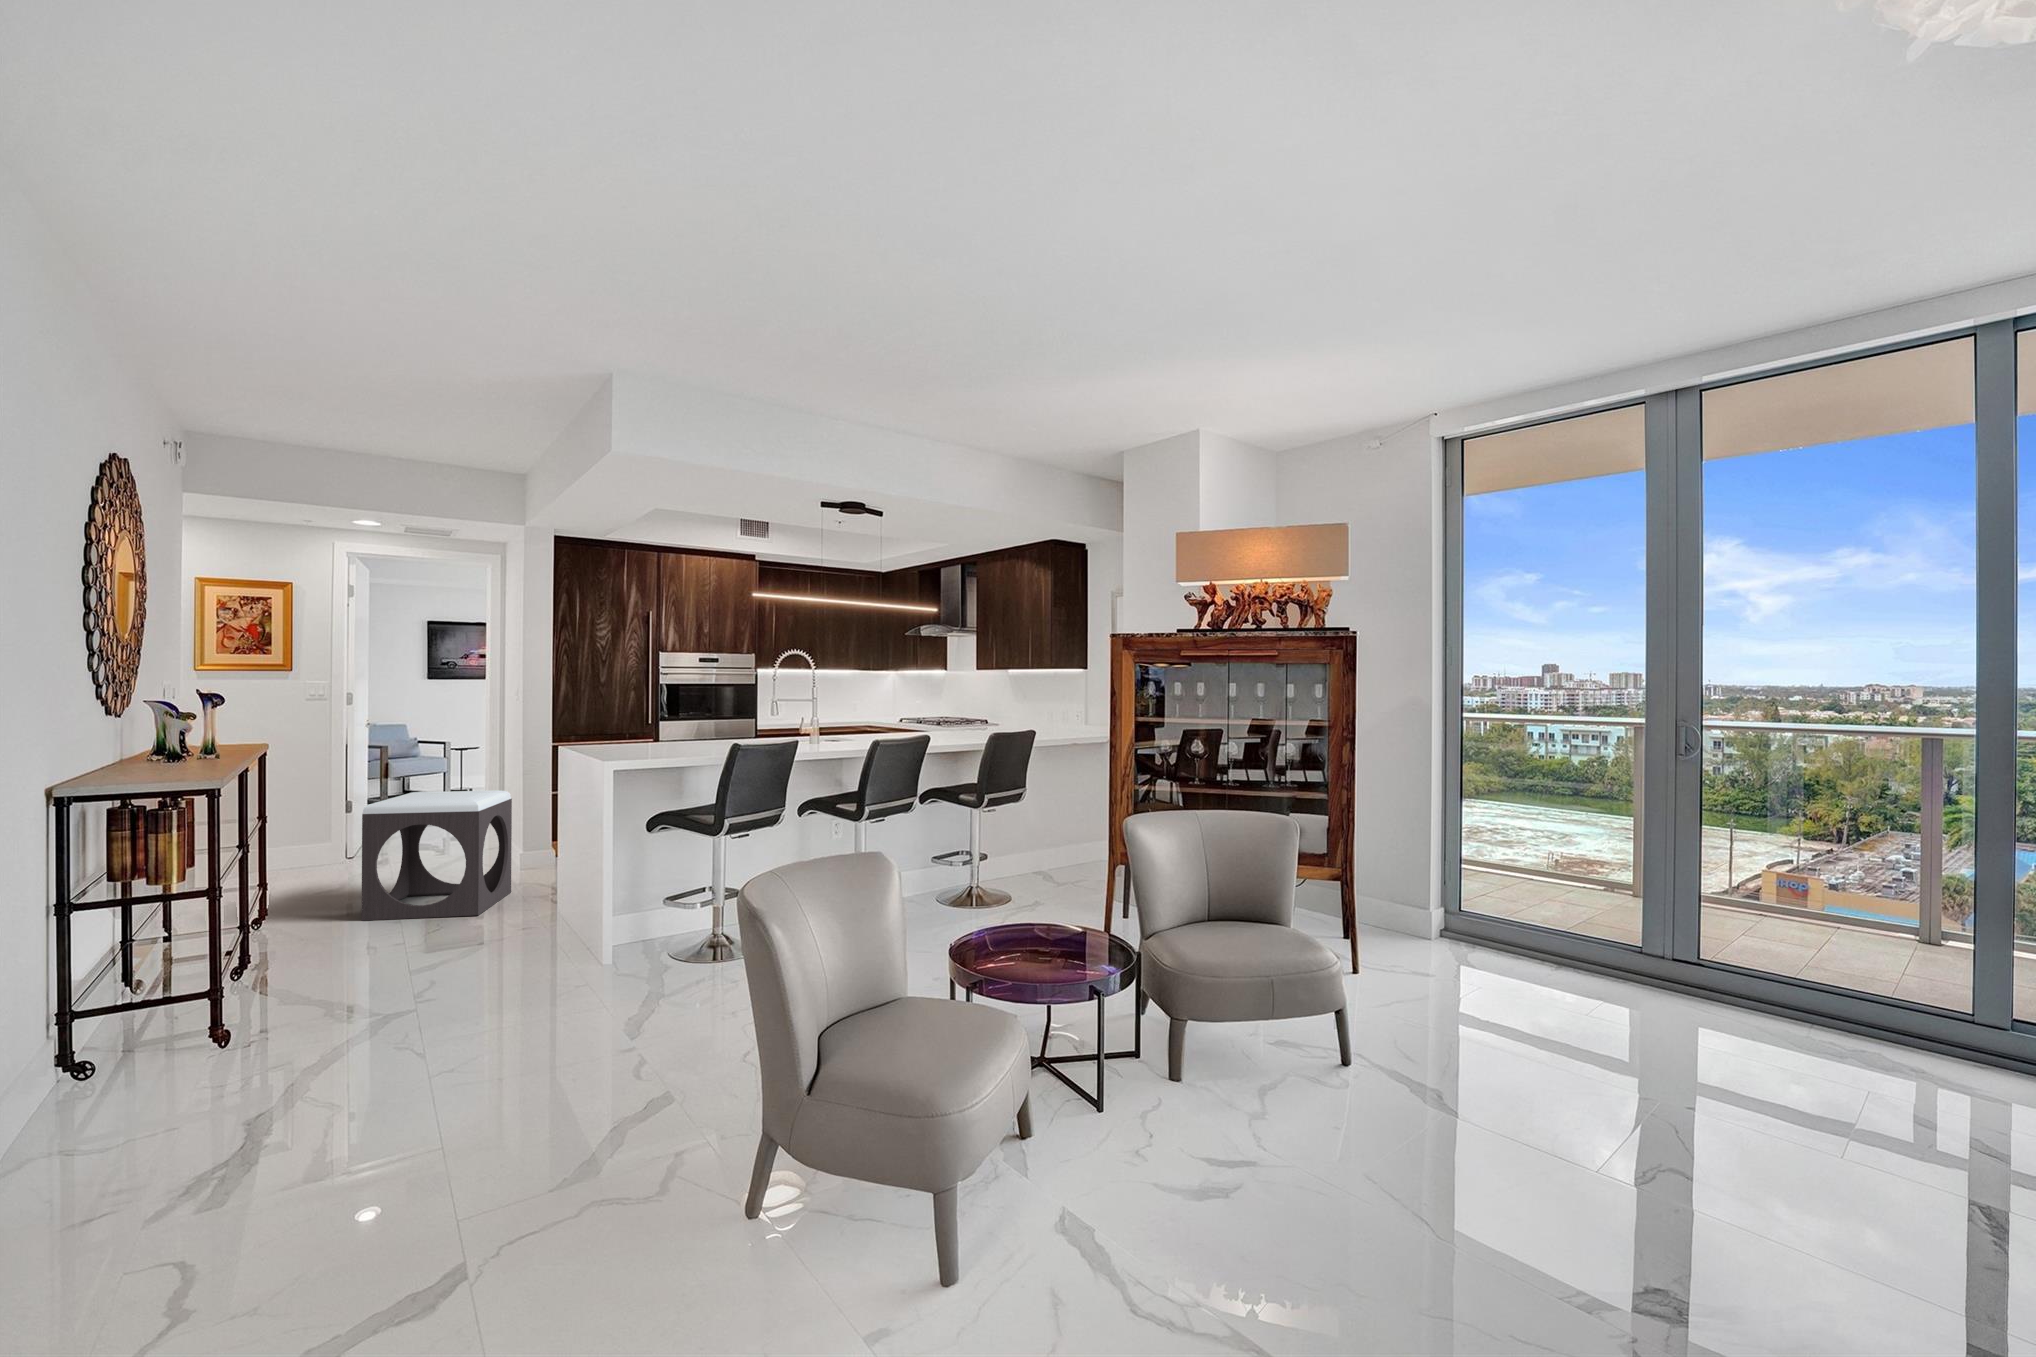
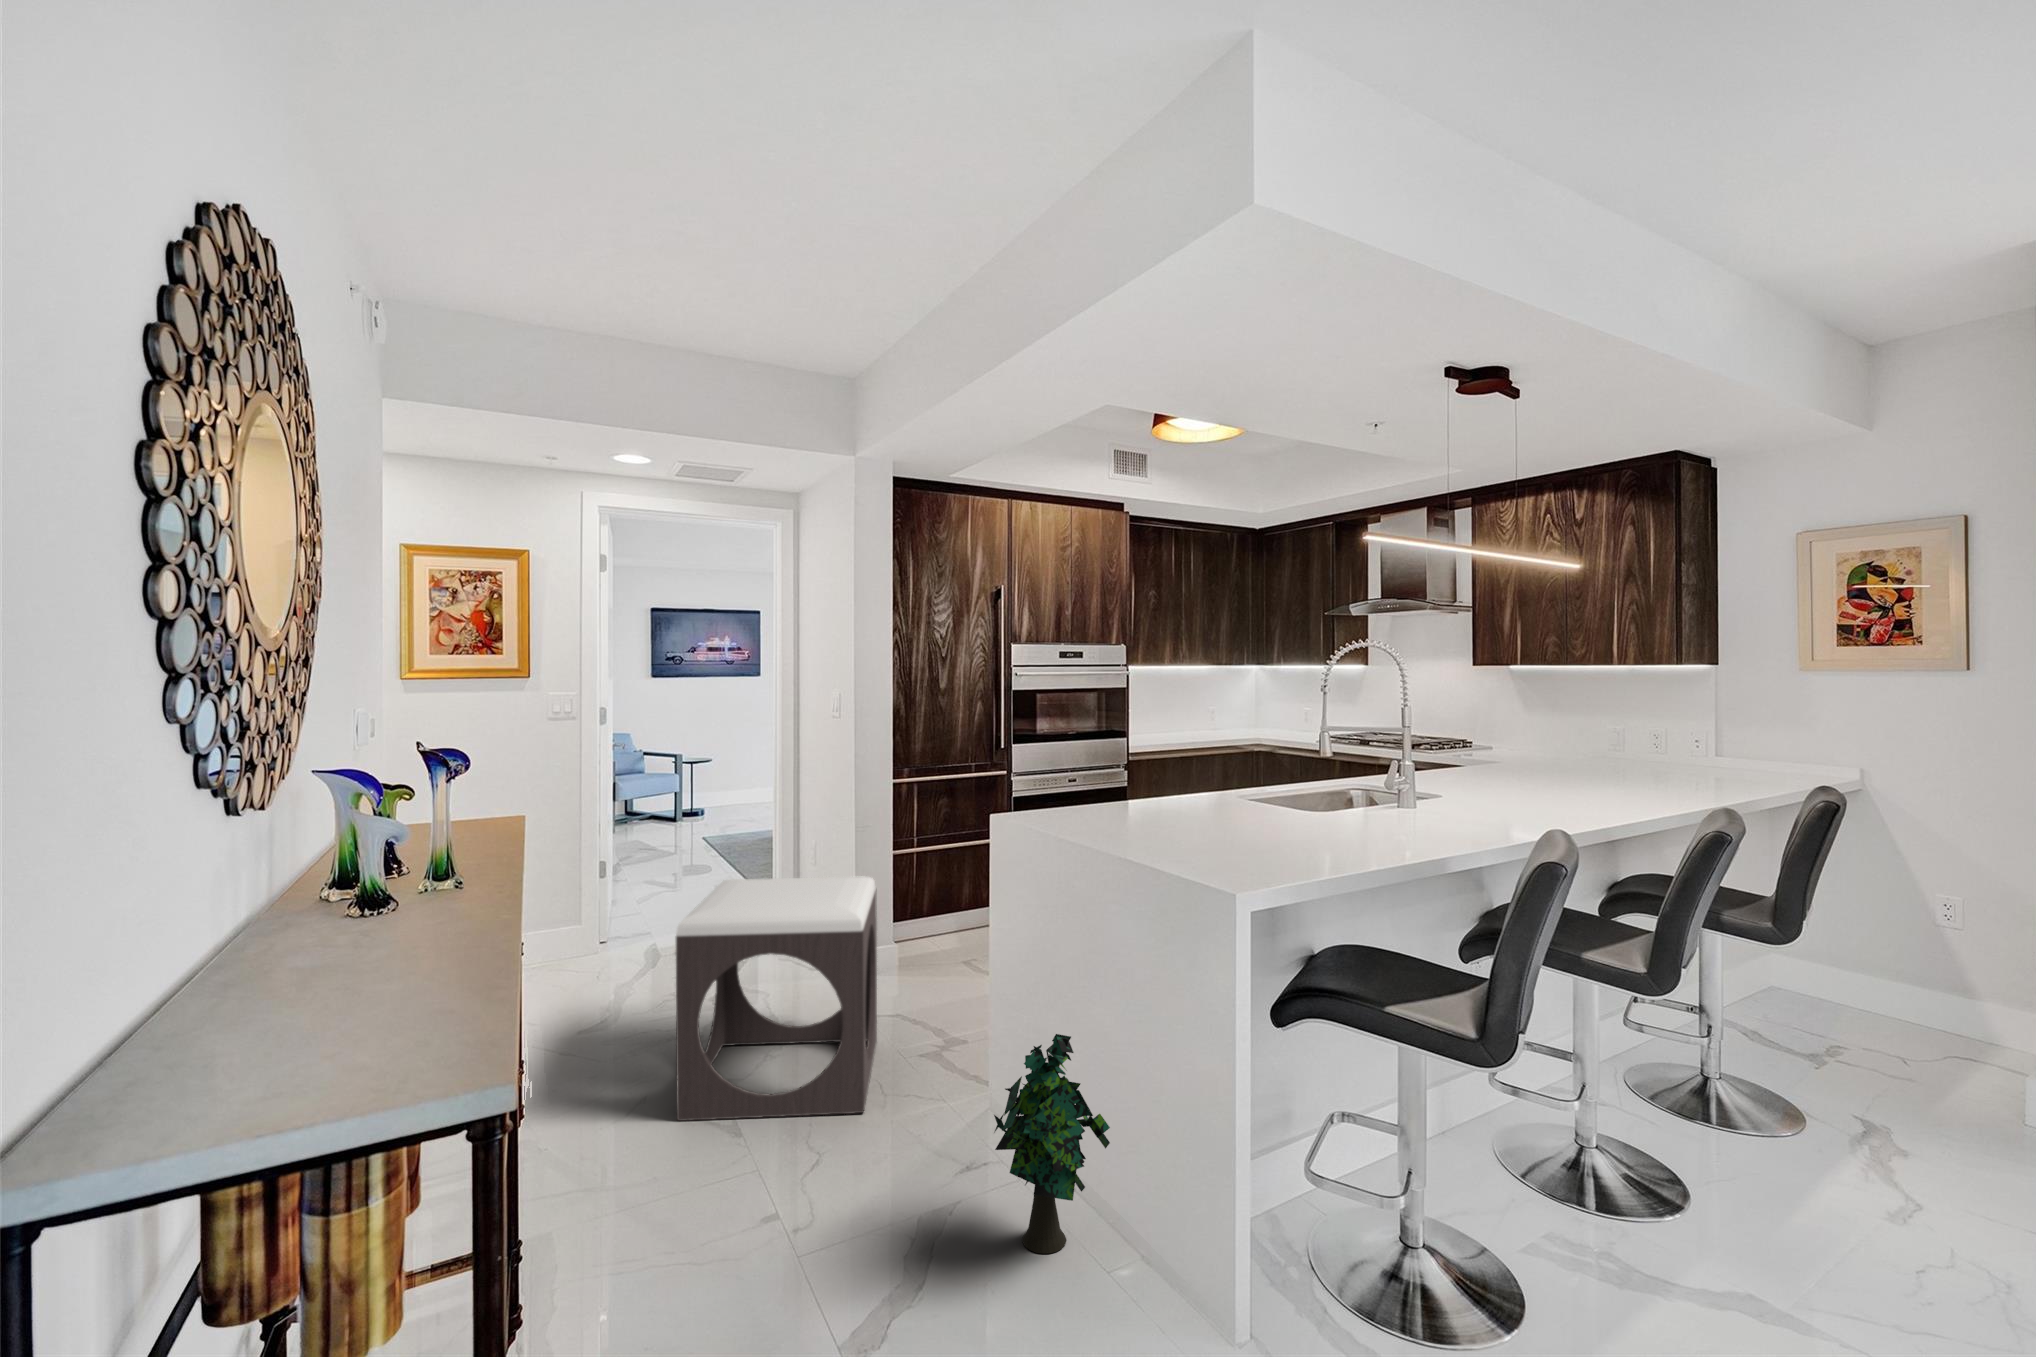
decorative plant: none [513,841,574,949] -> present [994,1034,1110,1254]

